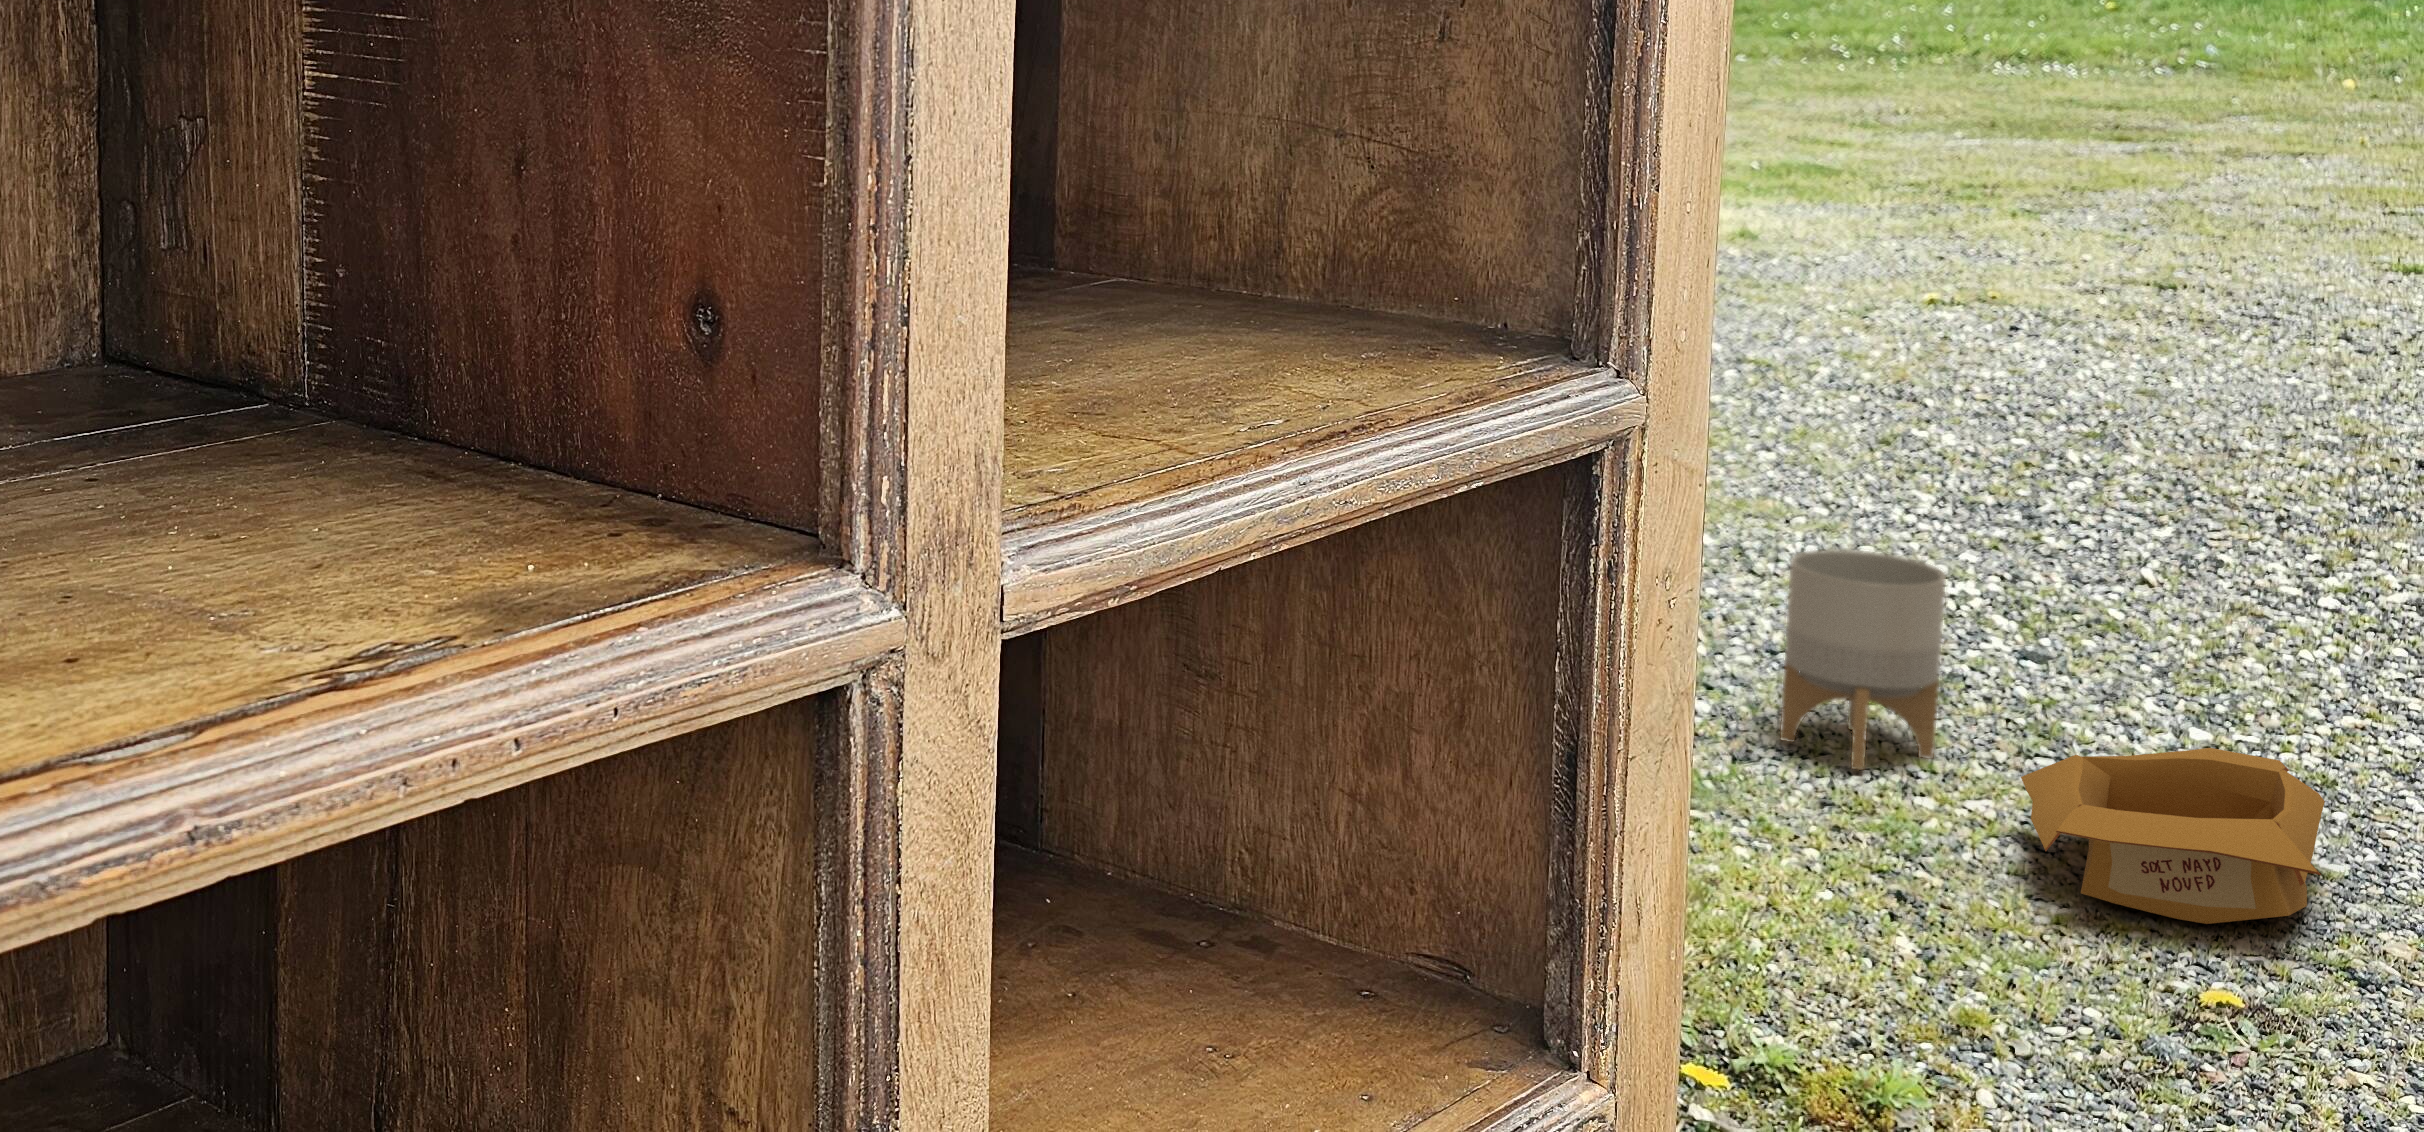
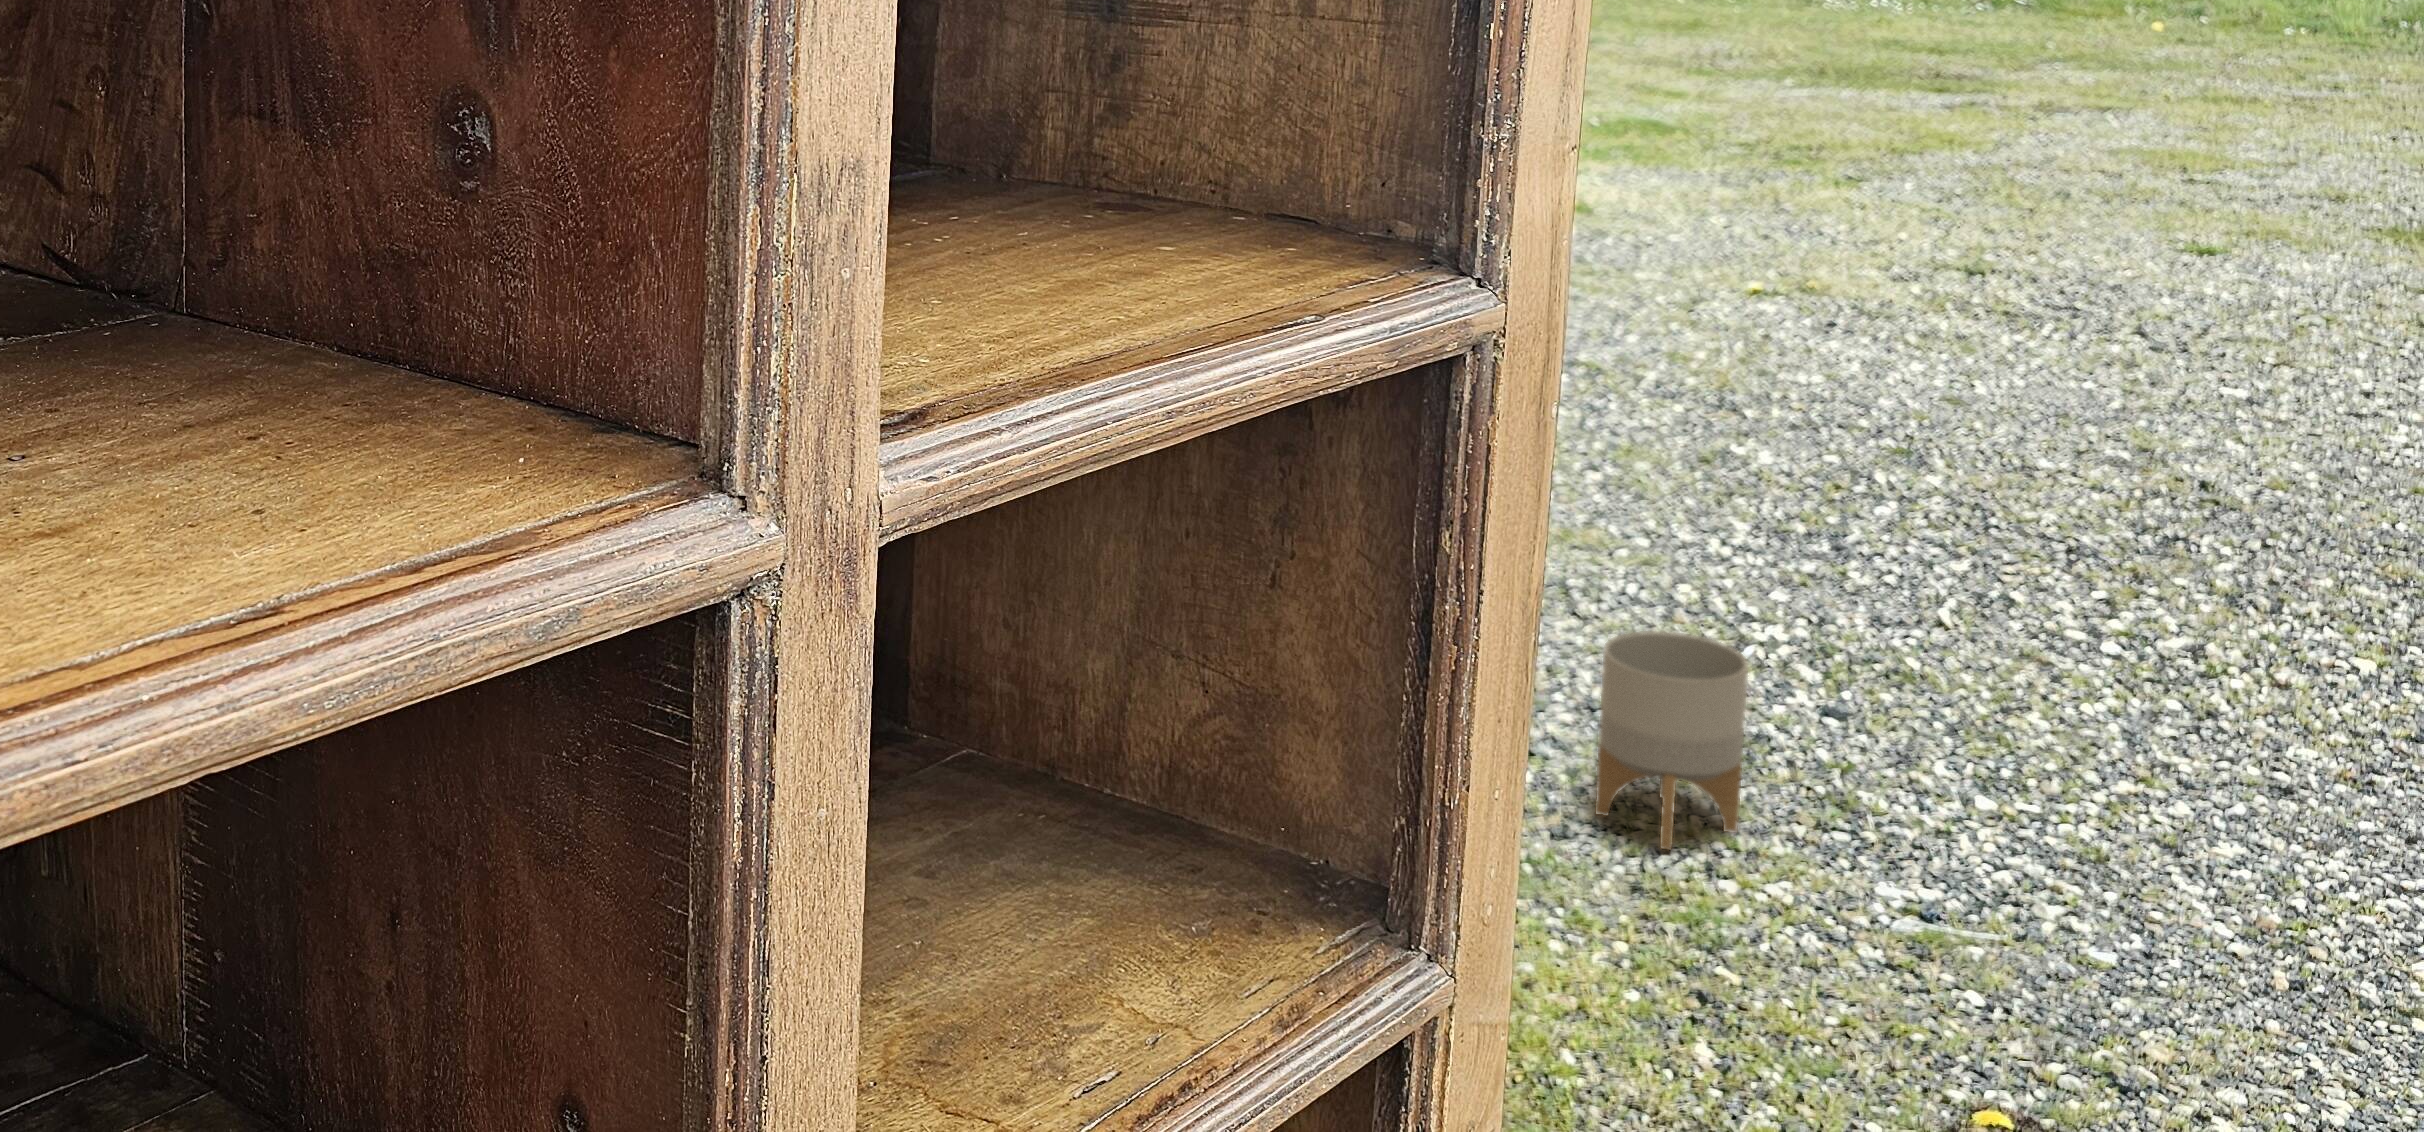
cardboard box: present [2021,748,2325,924] -> none [1814,841,2093,1032]

